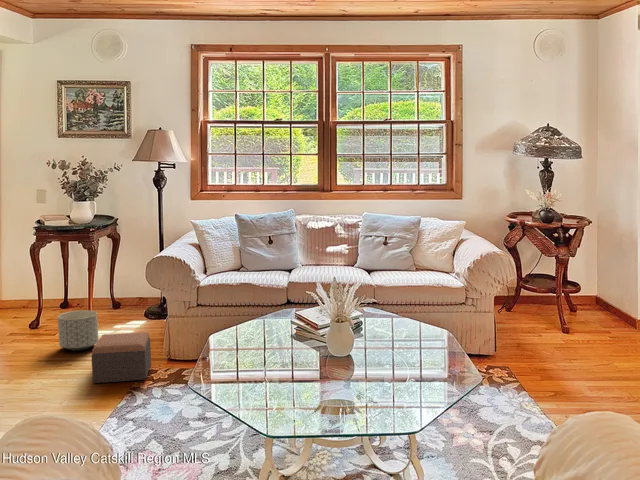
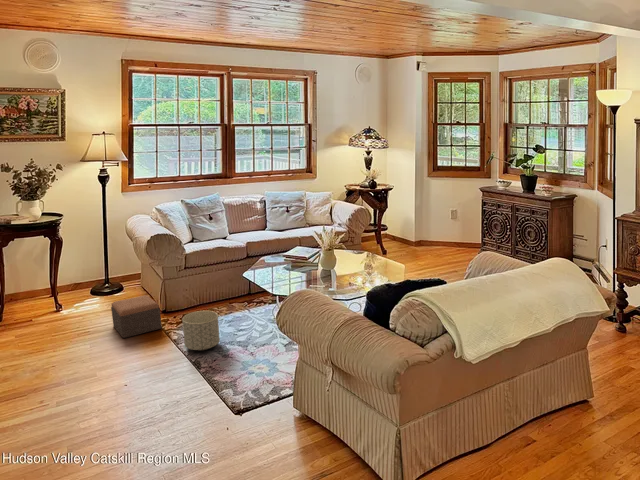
planter: present [58,310,98,351] -> present [182,311,220,351]

